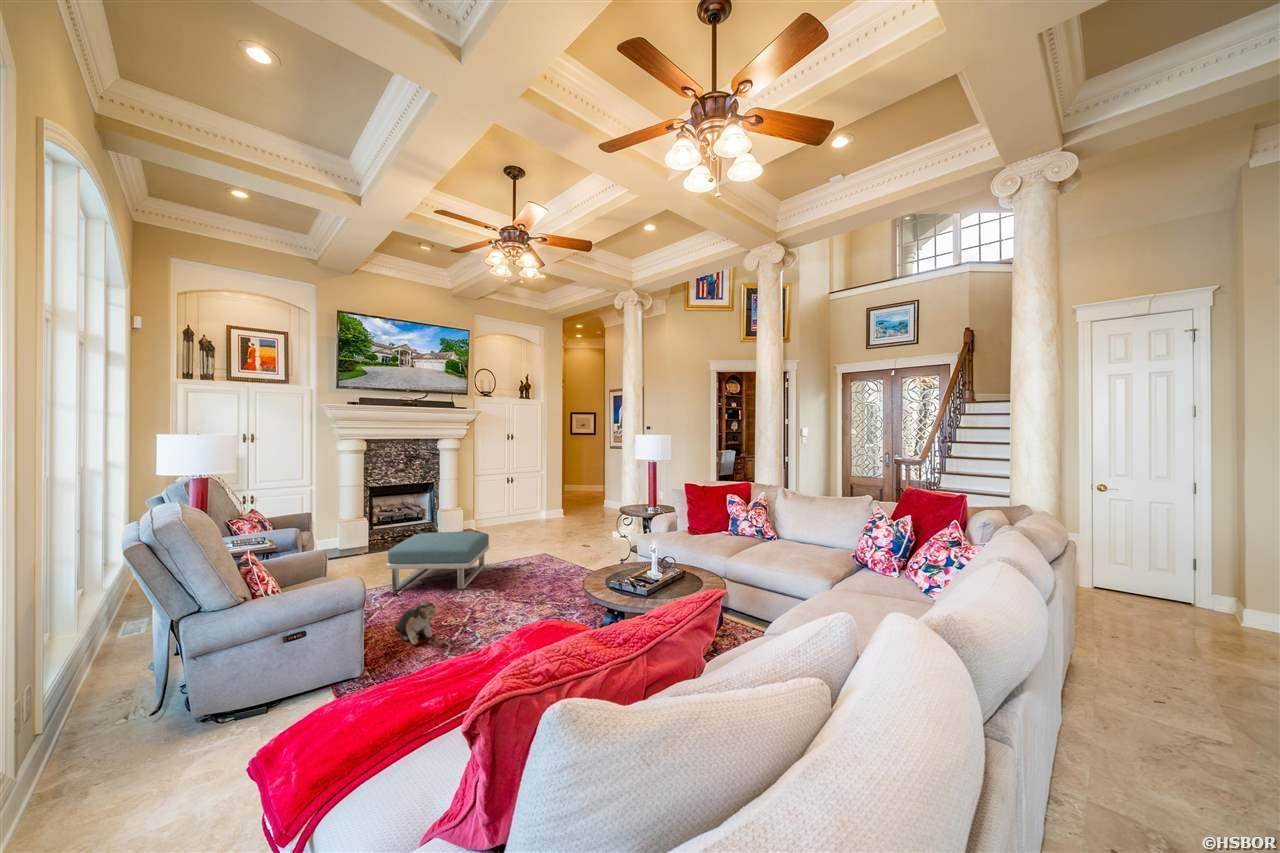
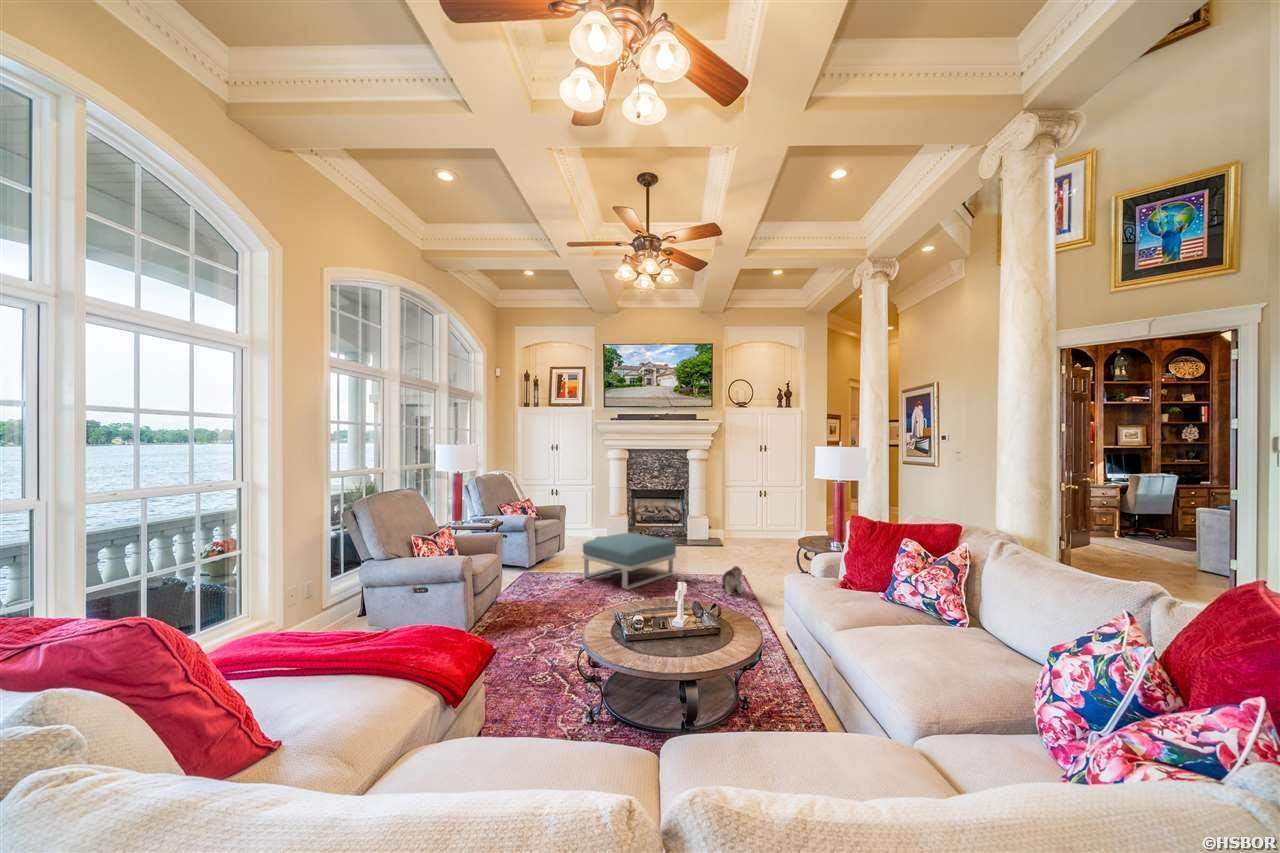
plush toy: present [395,601,438,645] -> present [722,566,742,595]

